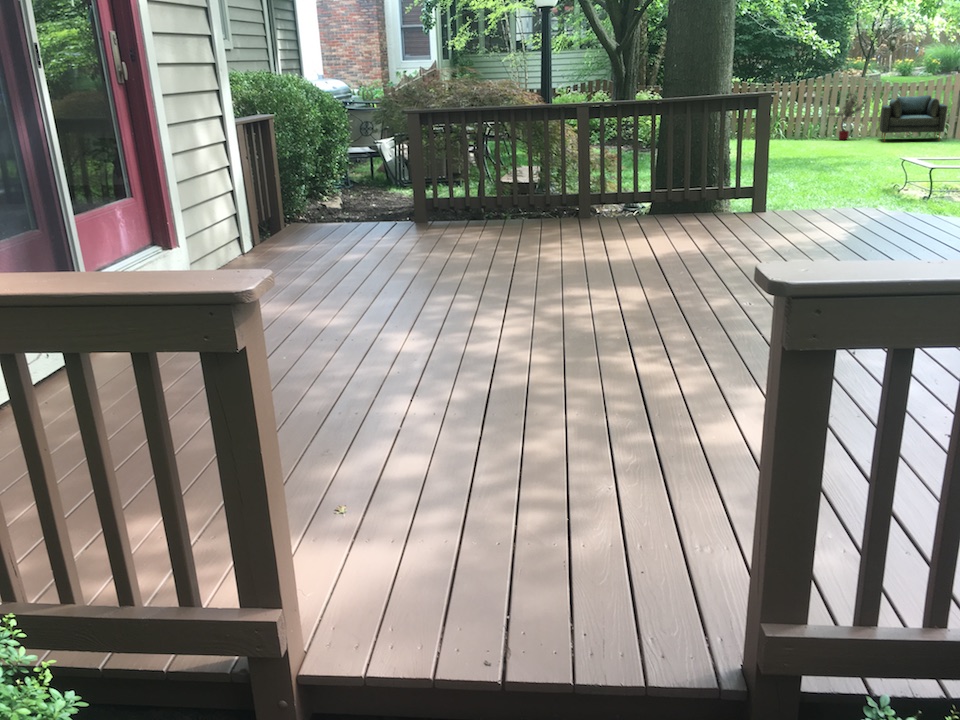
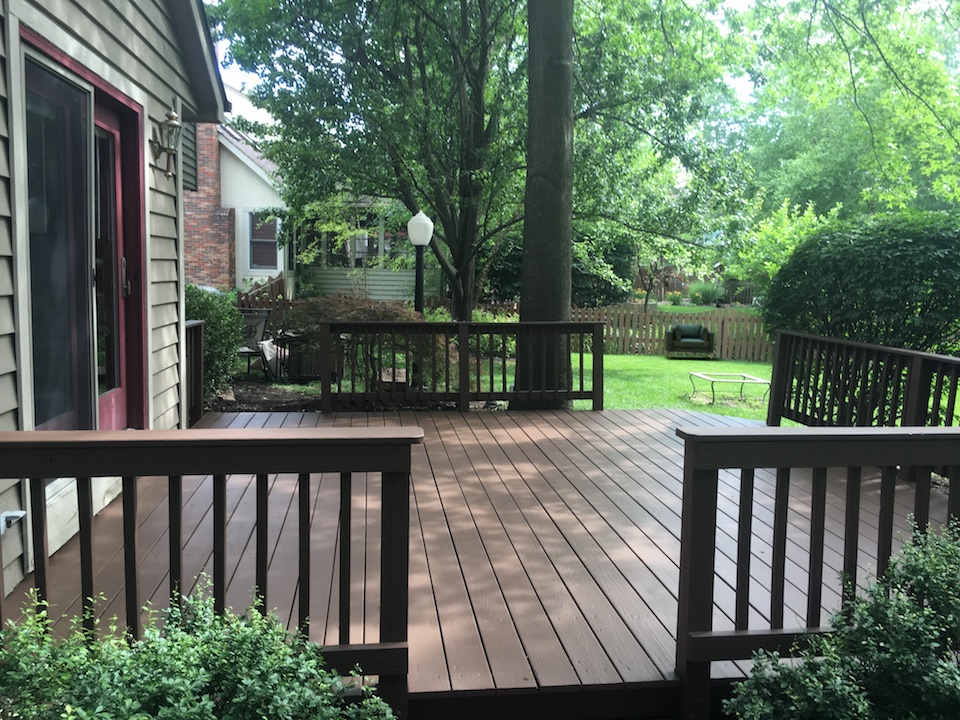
potted tree: present [827,91,868,140] -> none [622,317,655,356]

